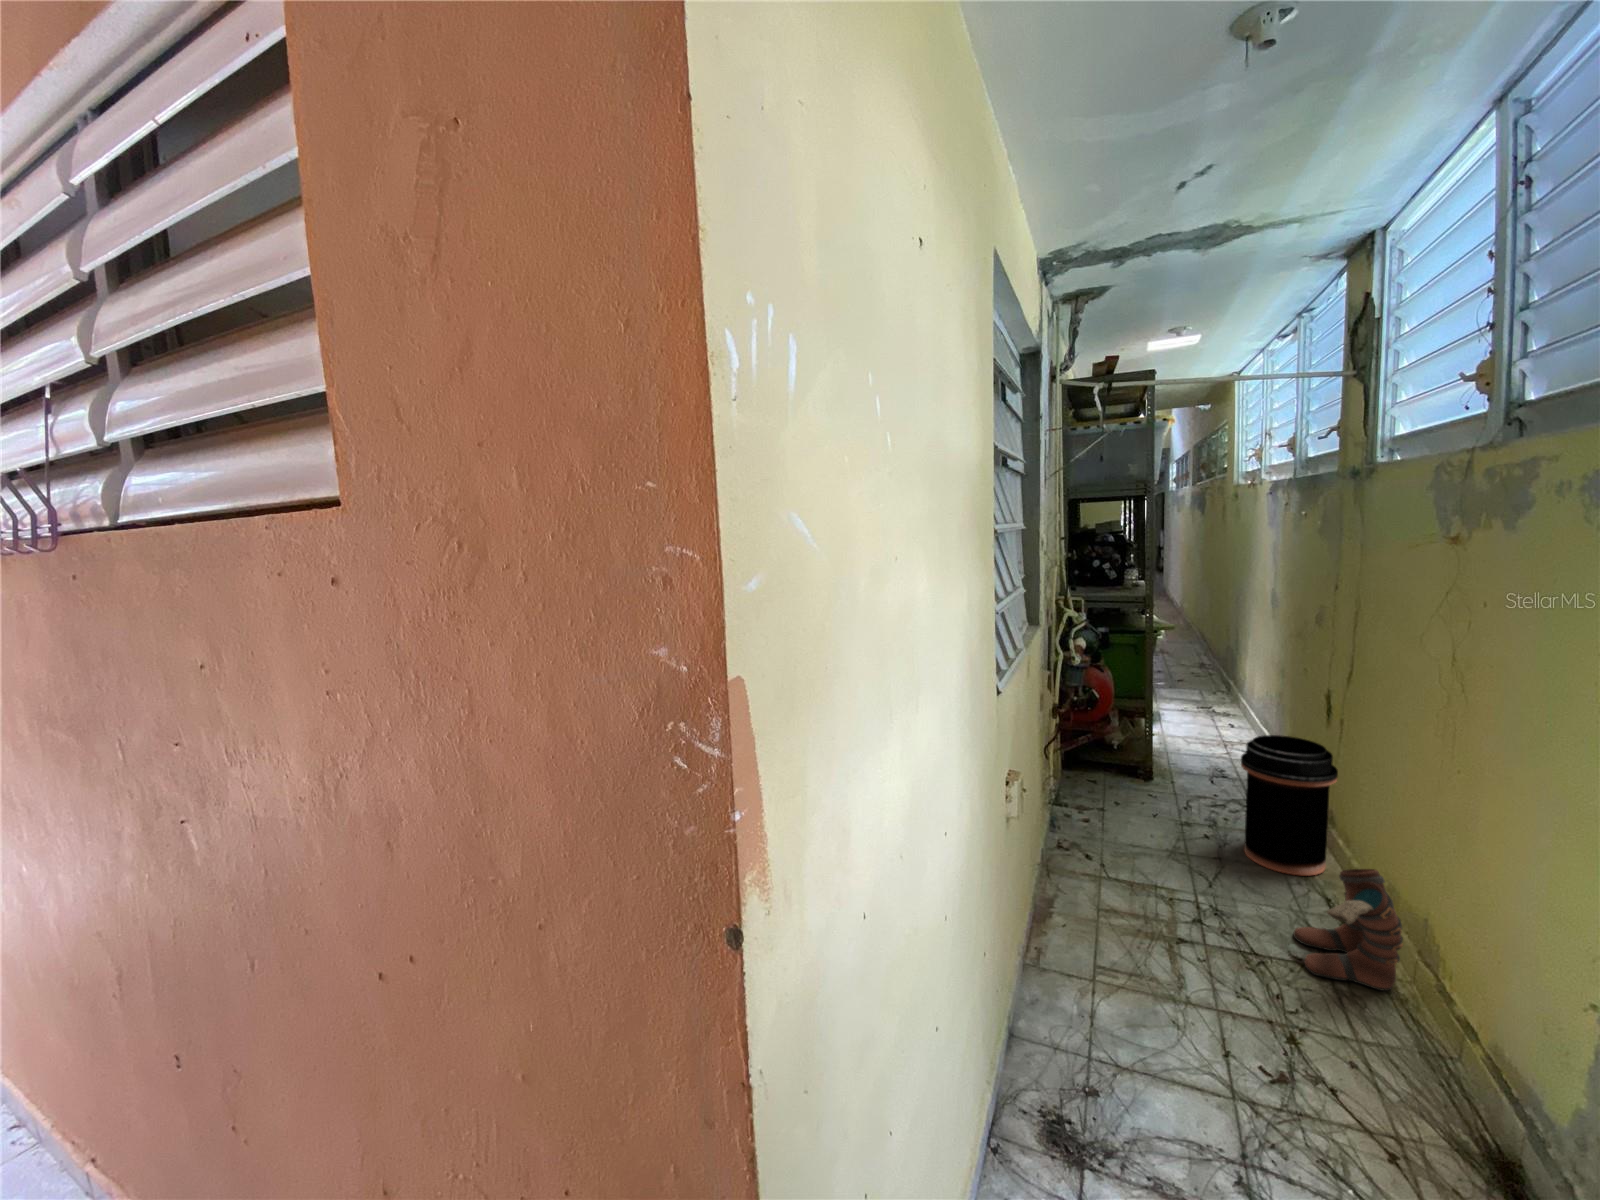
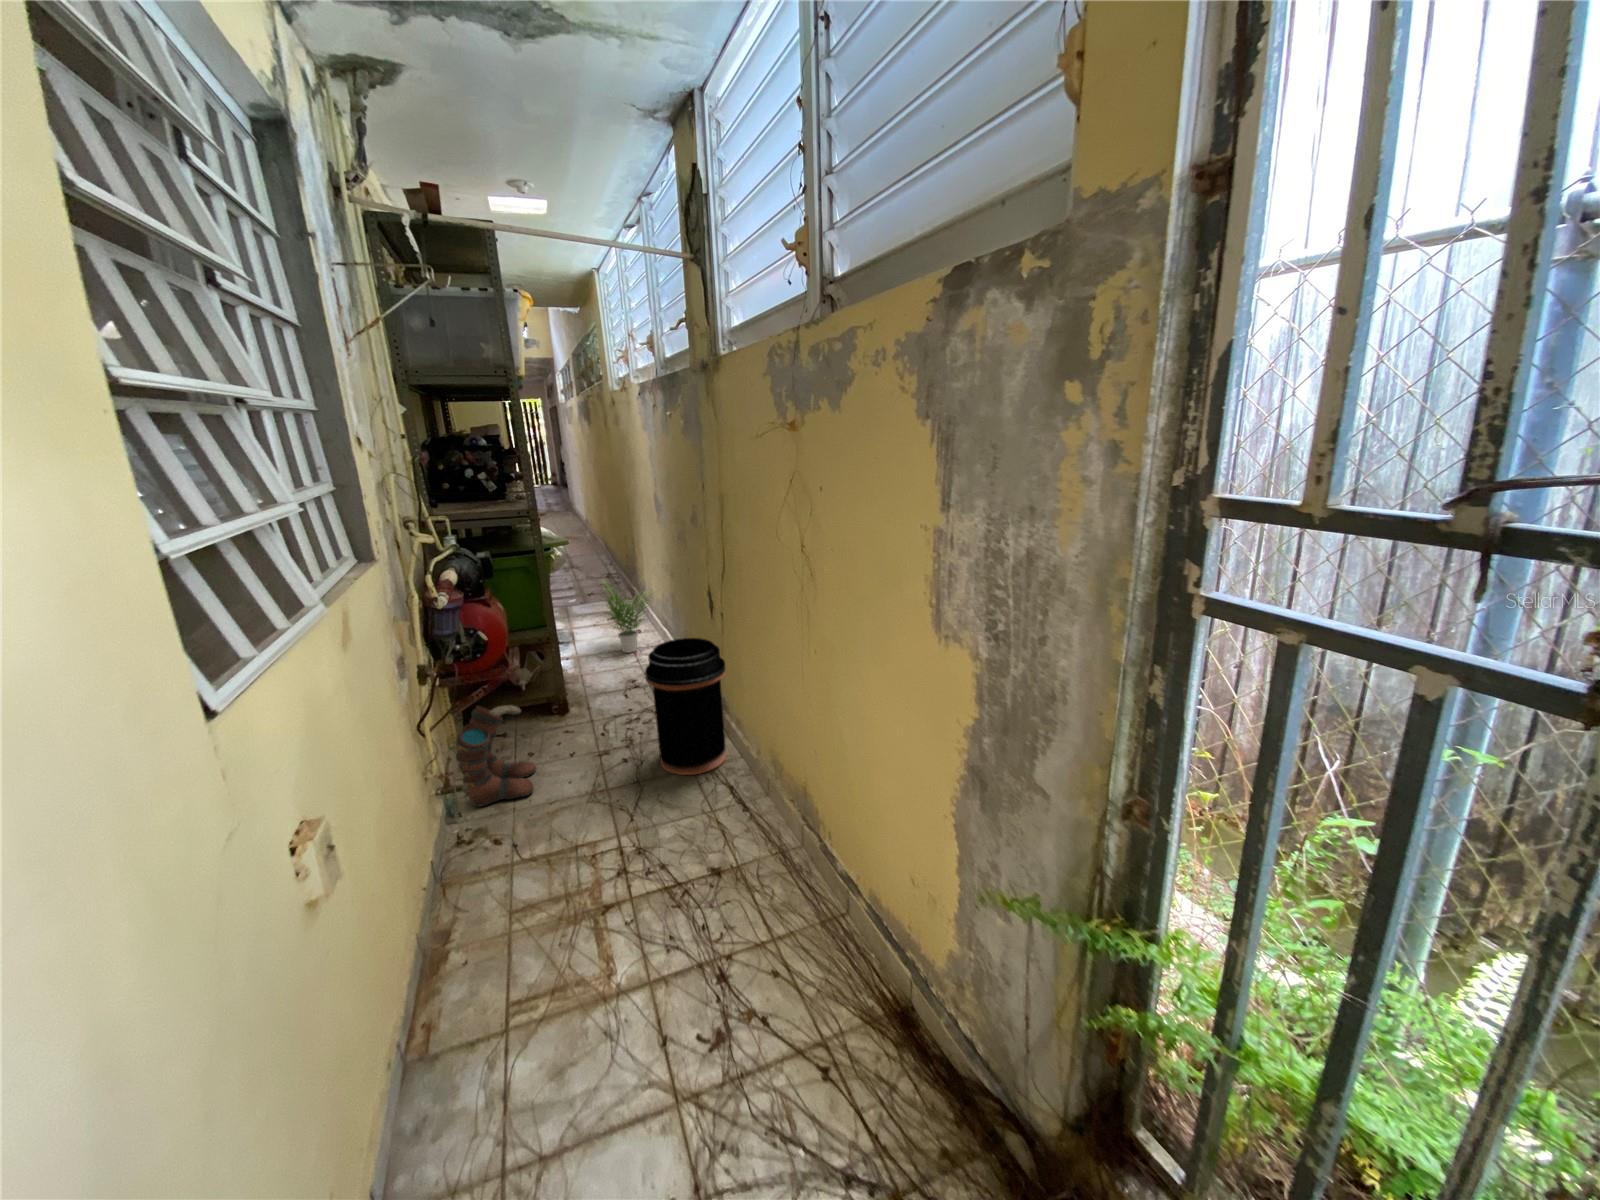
potted plant: none [1179,665,1261,744] -> present [605,585,654,653]
boots: present [1293,869,1403,991] -> present [455,705,536,806]

